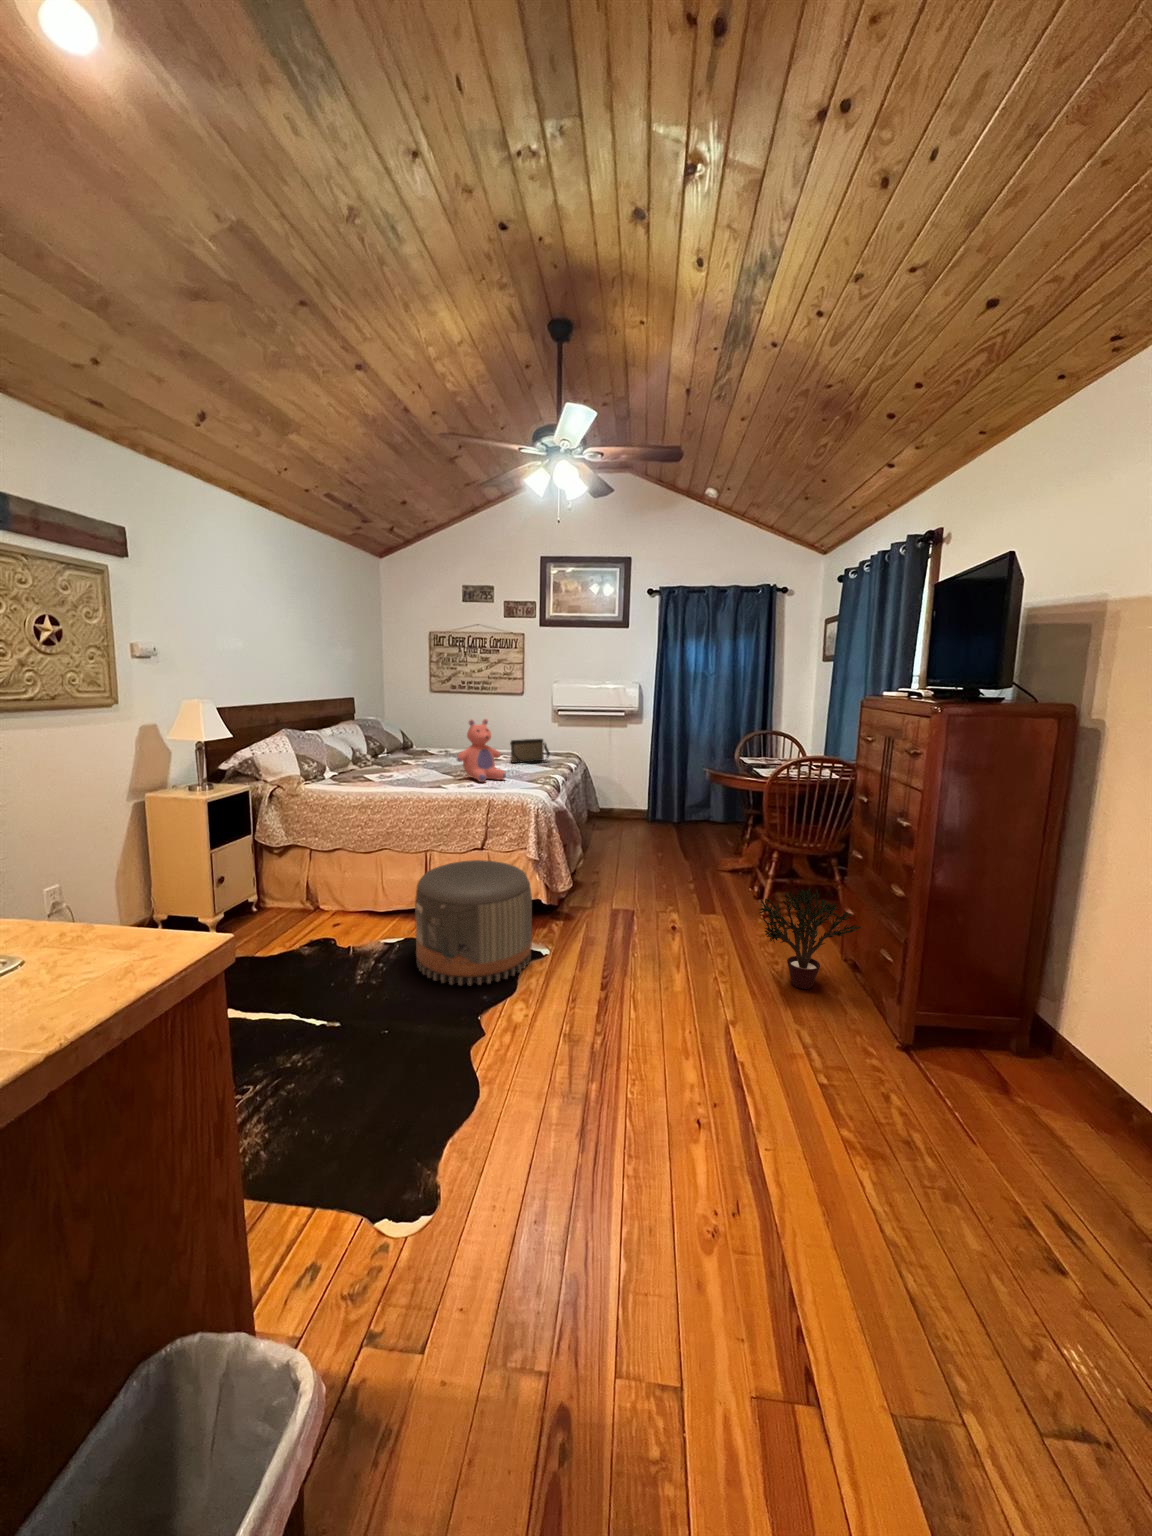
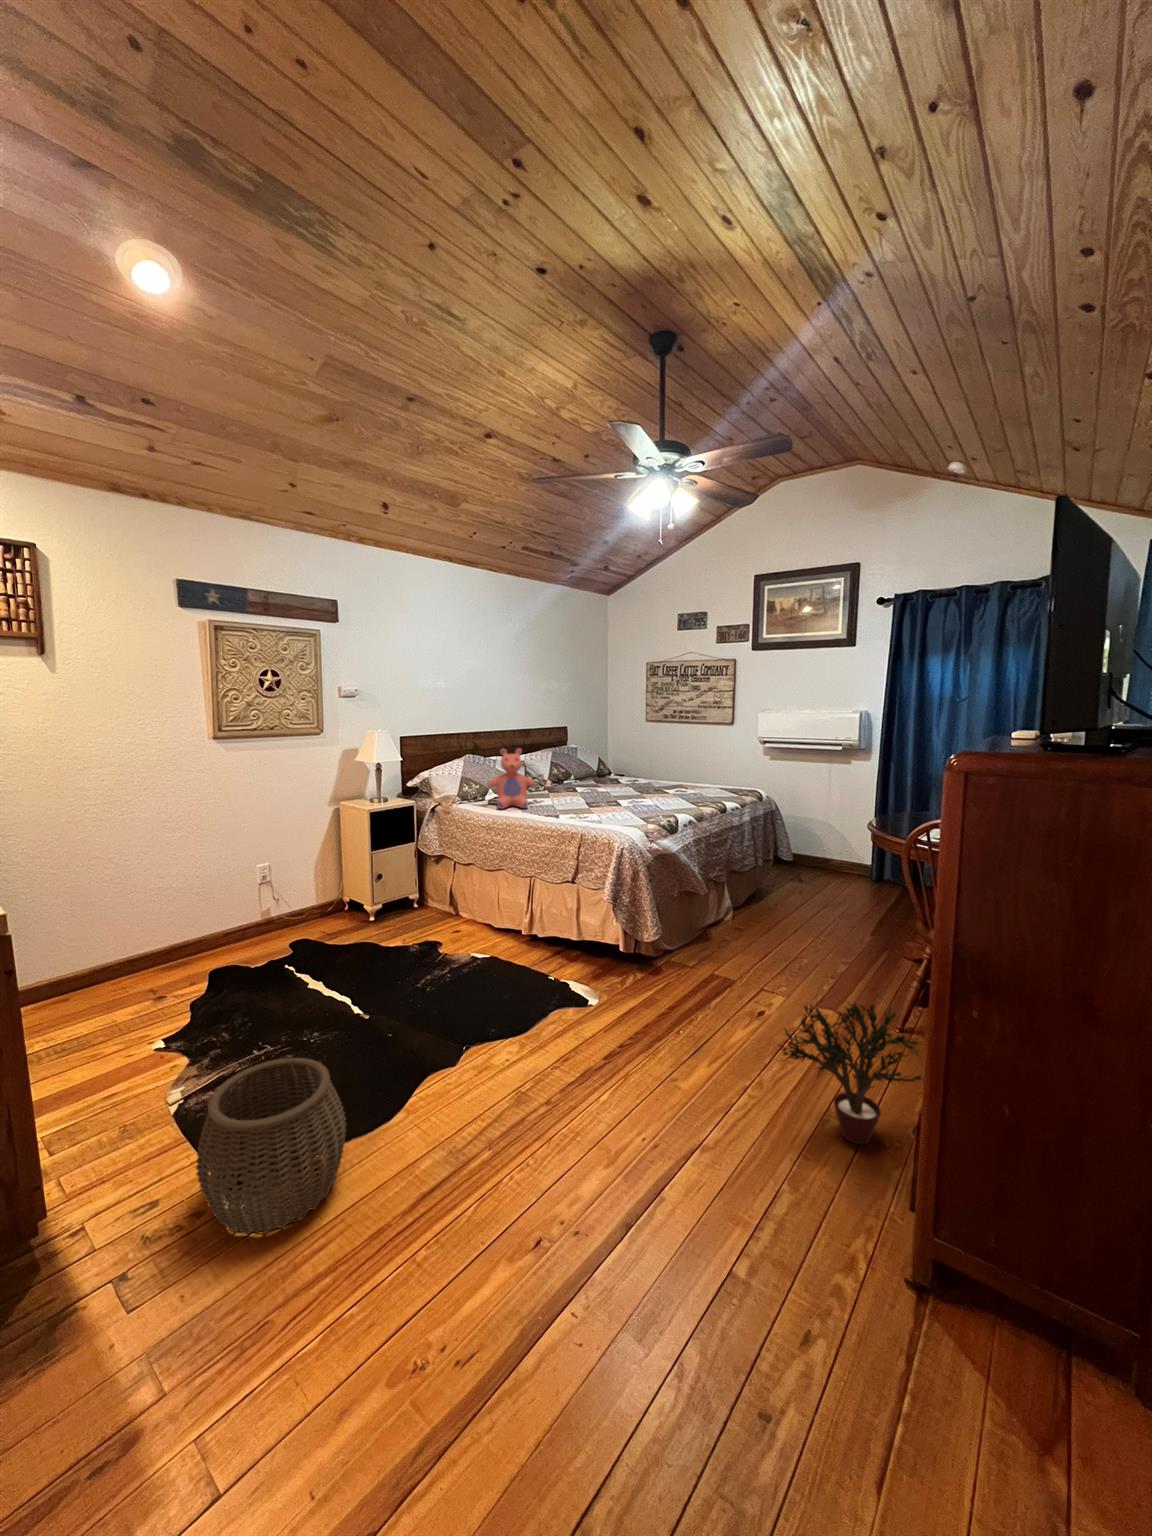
teddy bear: present [457,719,506,782] -> present [488,749,535,809]
handbag: present [510,739,550,763] -> none [677,774,723,801]
pouf: present [415,860,532,985] -> none [468,894,582,1021]
woven basket: none [366,1046,515,1239] -> present [196,1058,346,1235]

